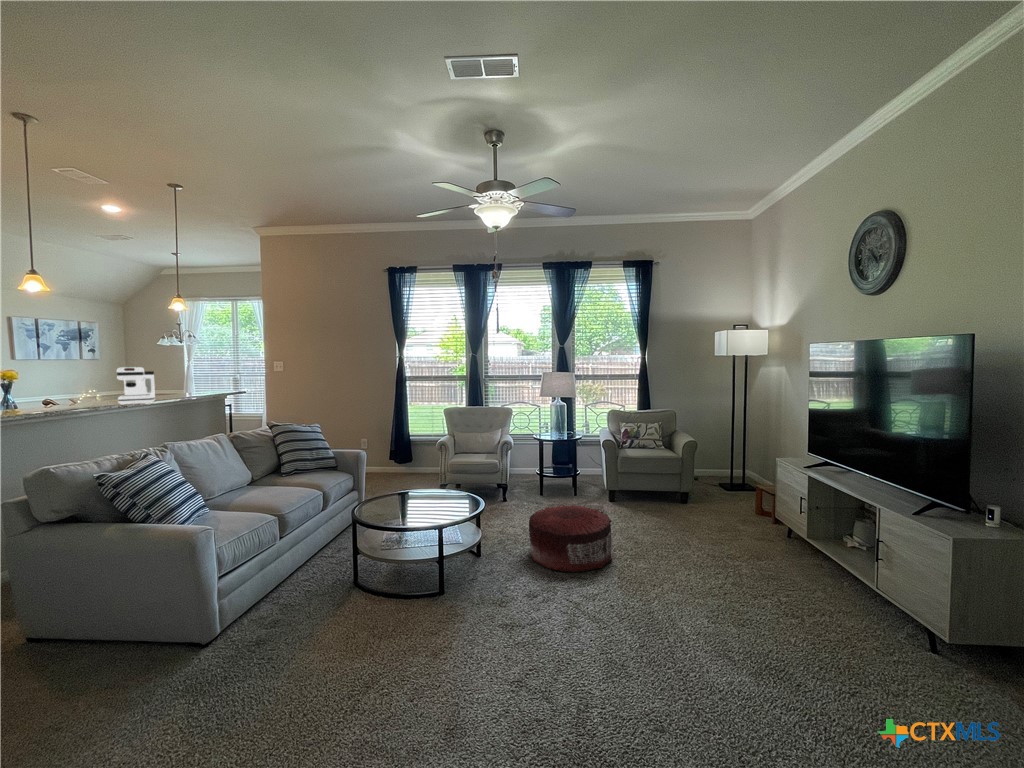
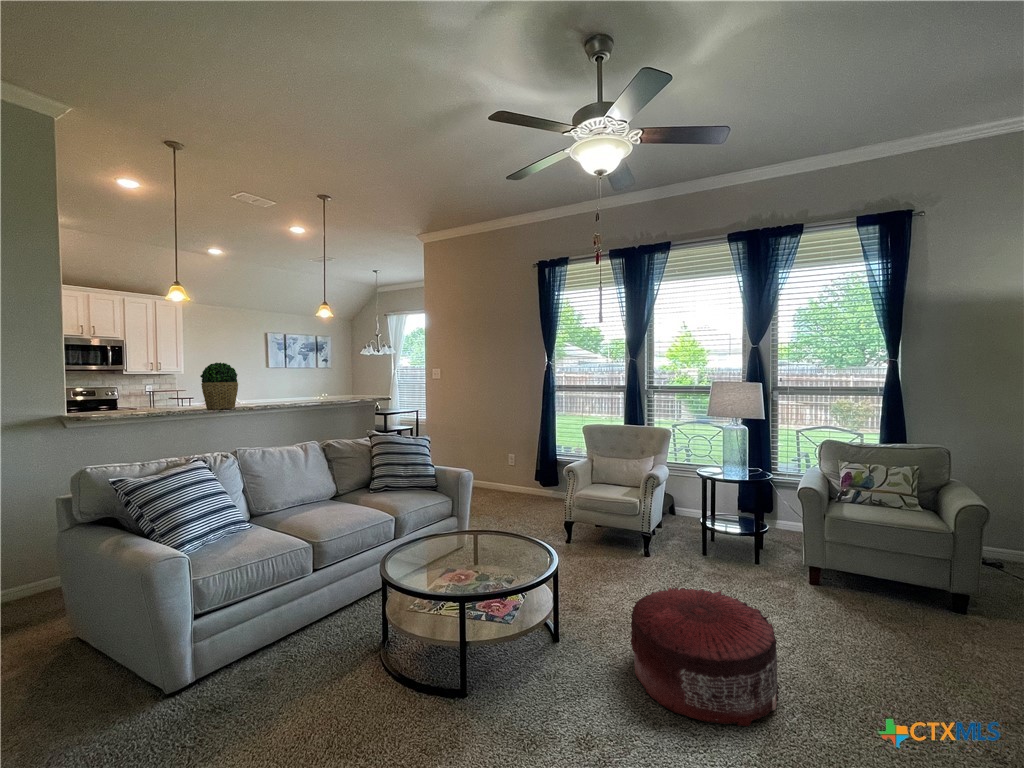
potted plant: none [33,358,84,411] -> present [200,362,238,410]
coffee maker: present [117,367,155,405] -> none [277,372,311,406]

